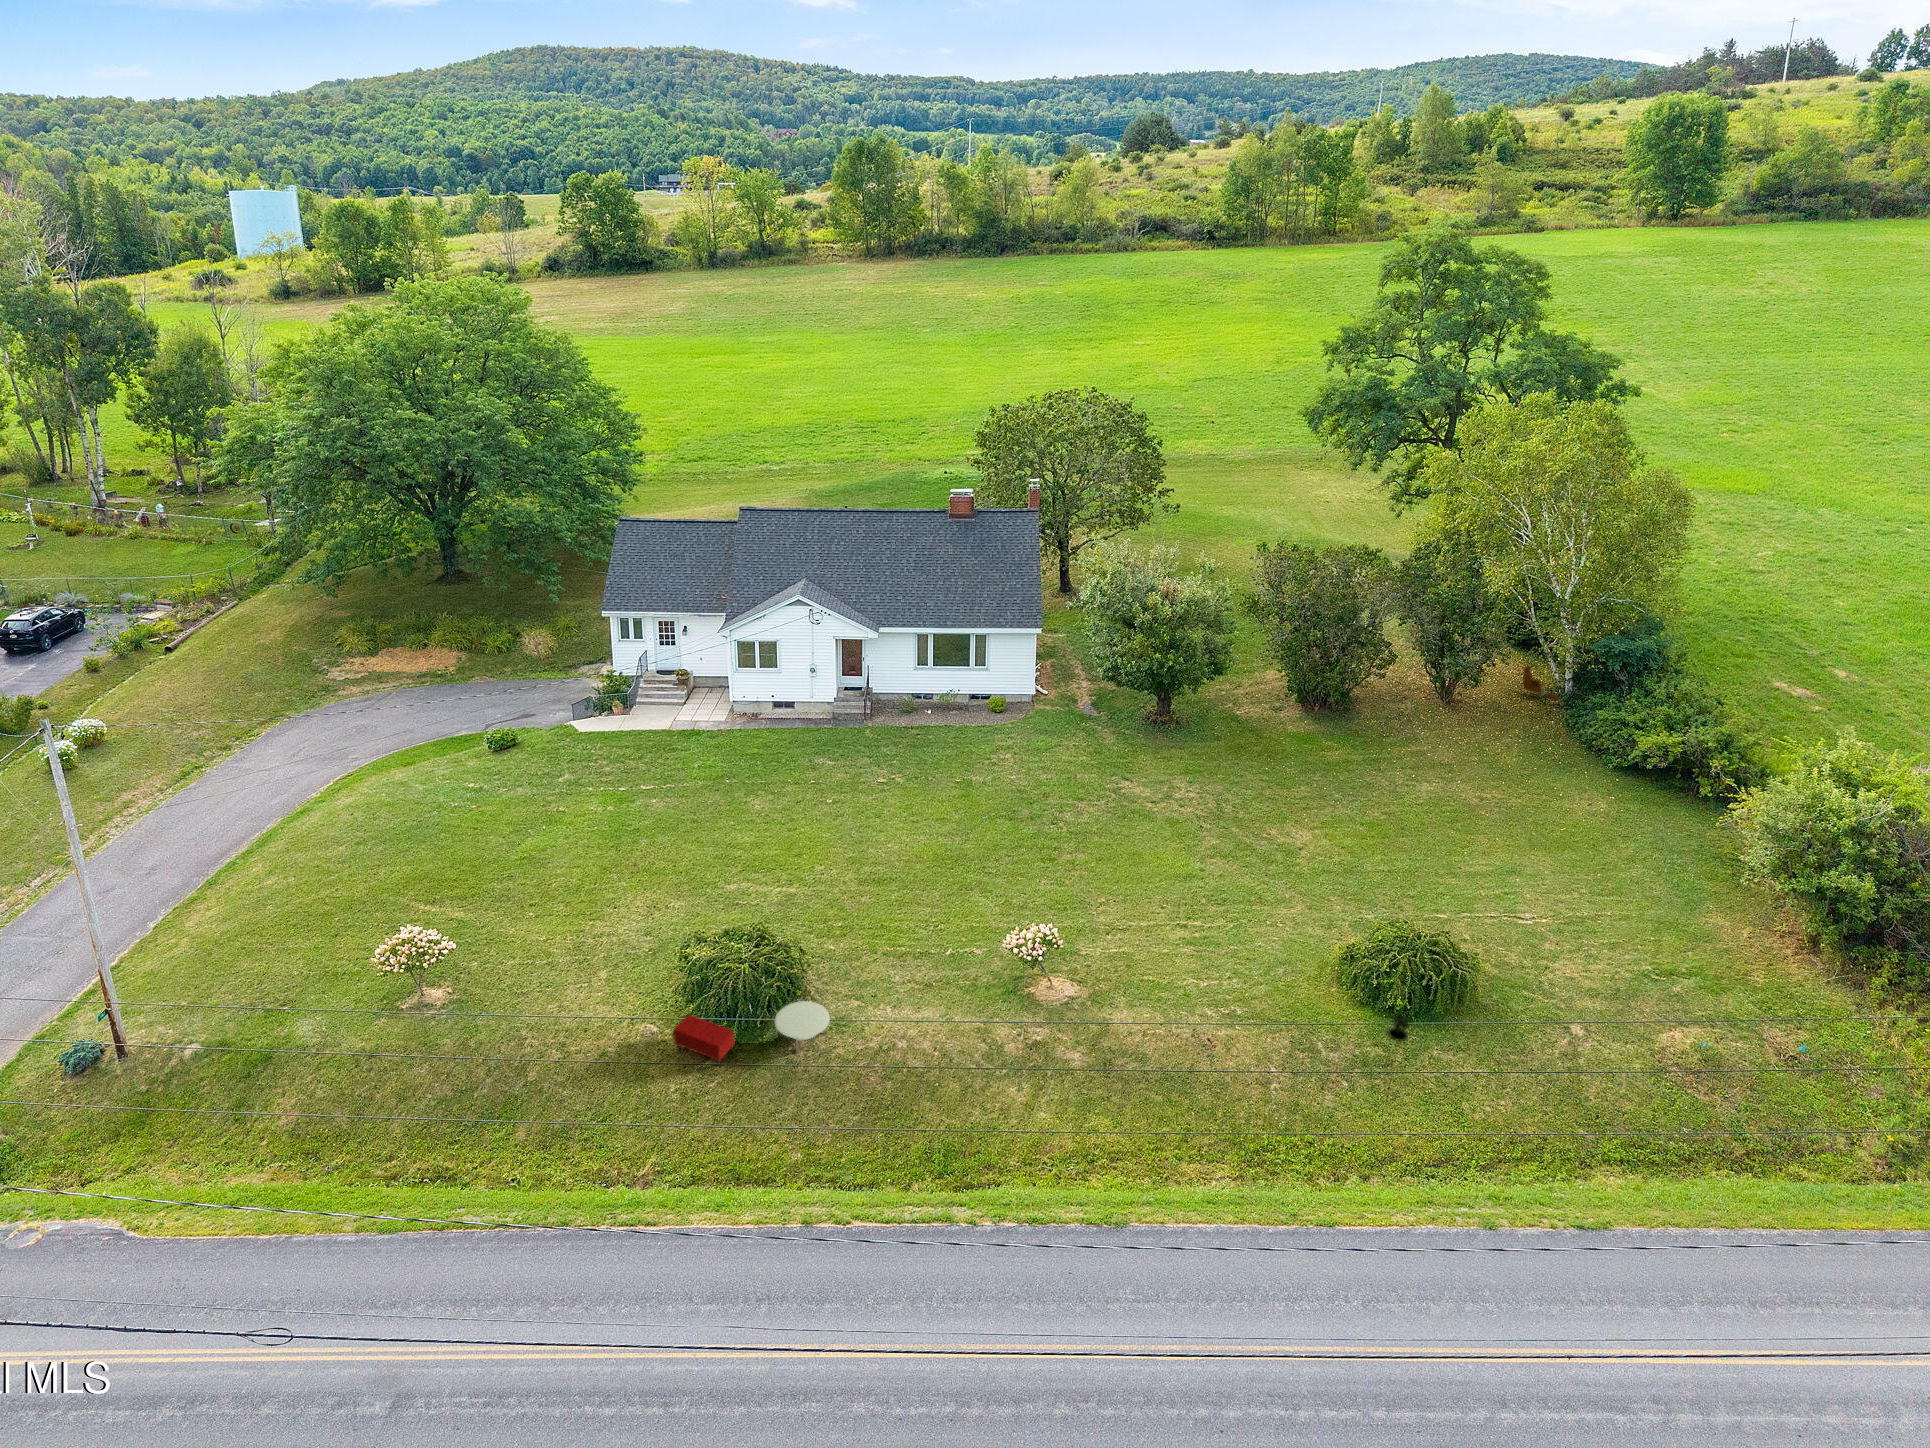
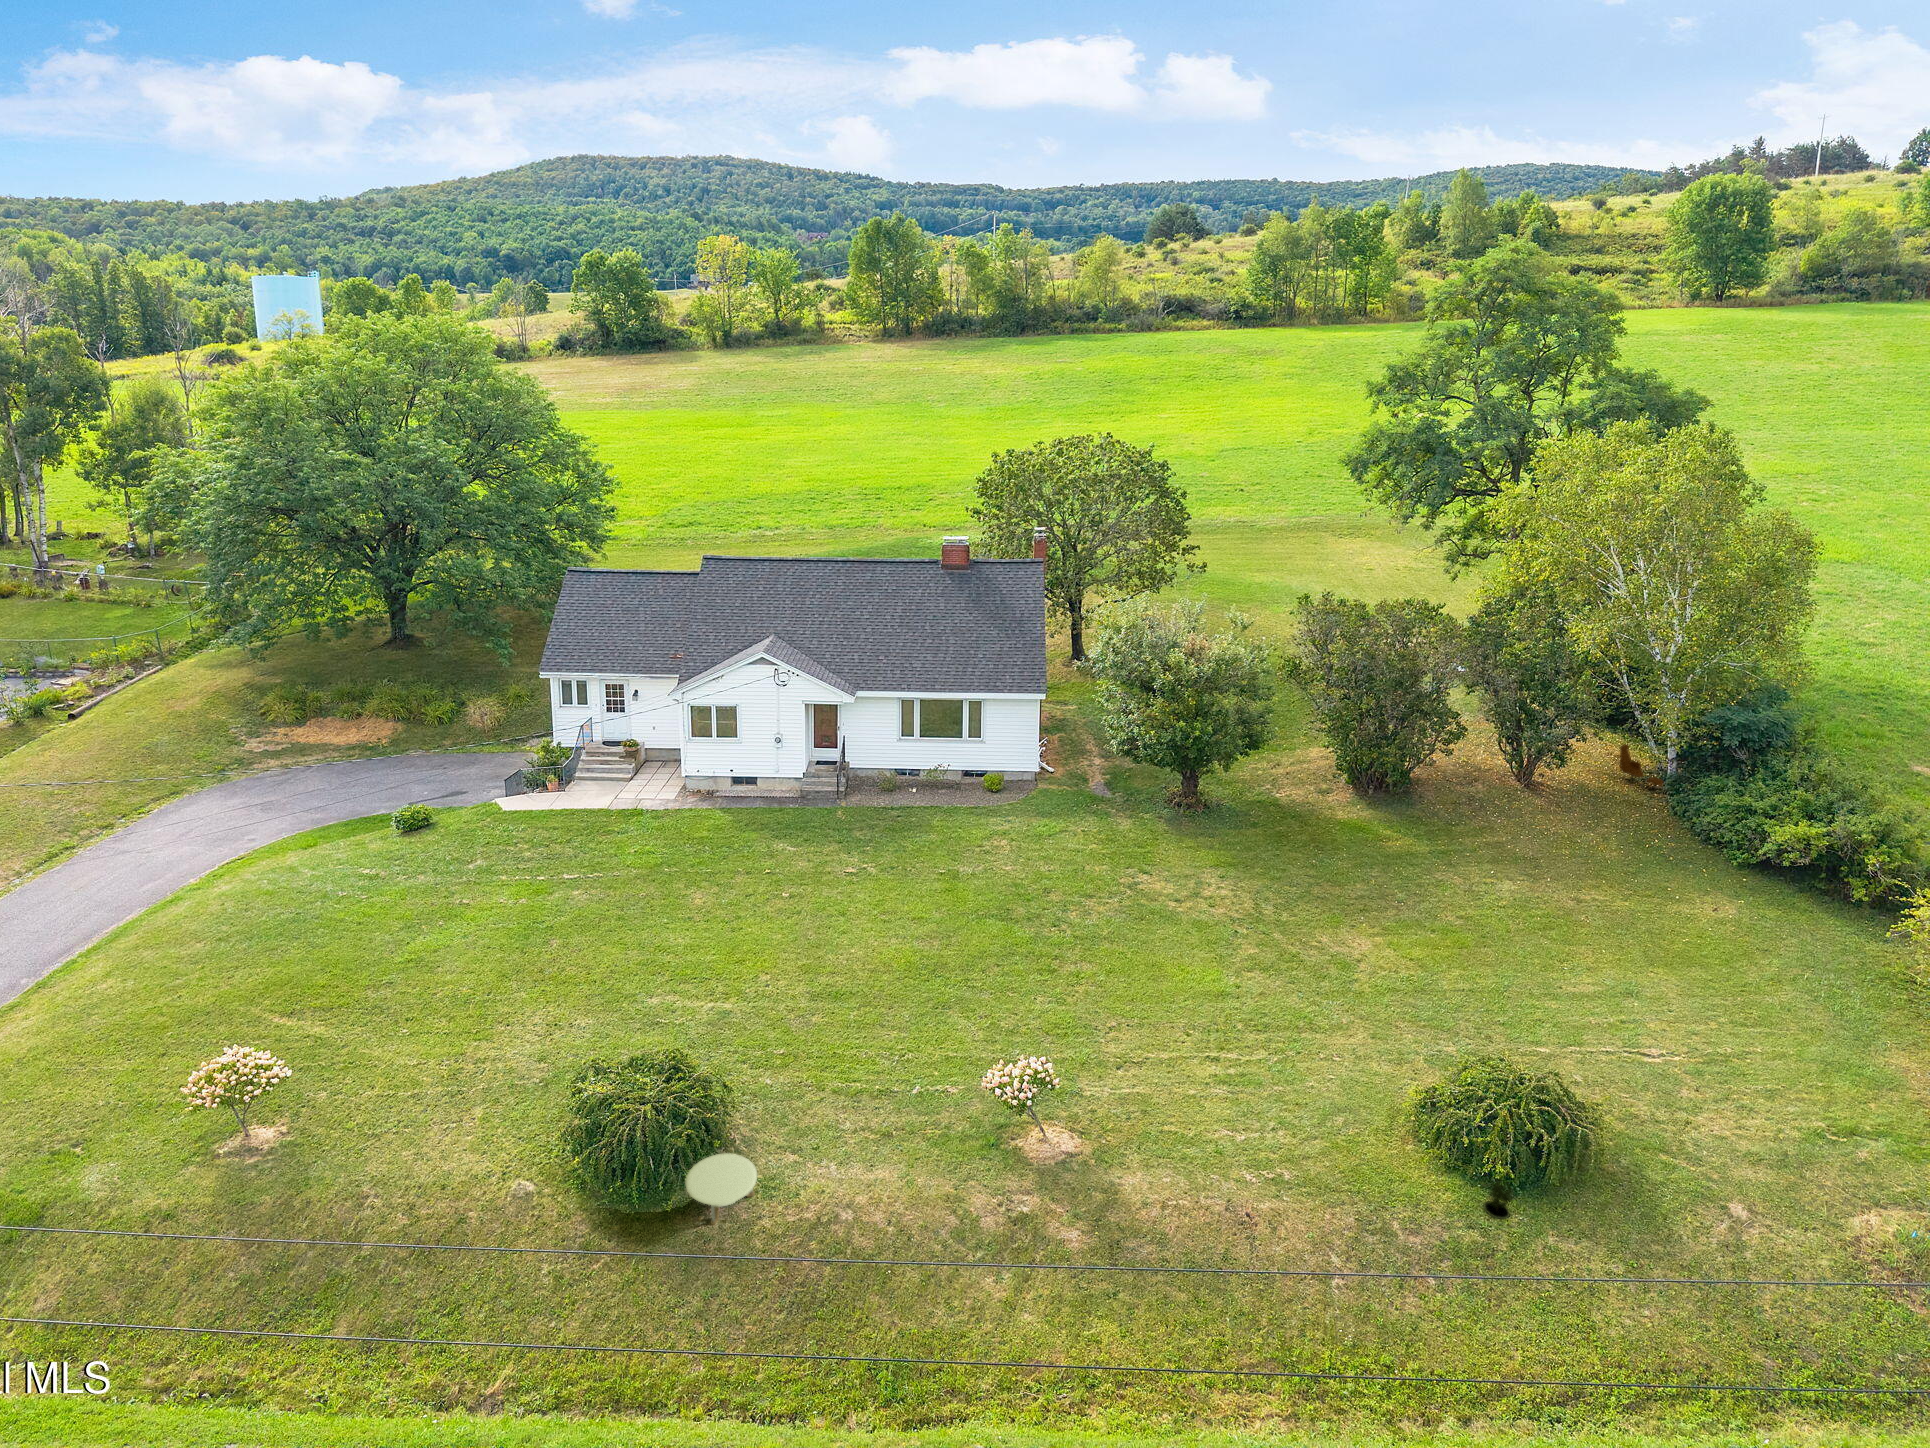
bench: present [673,1015,735,1065] -> none [553,1170,633,1241]

